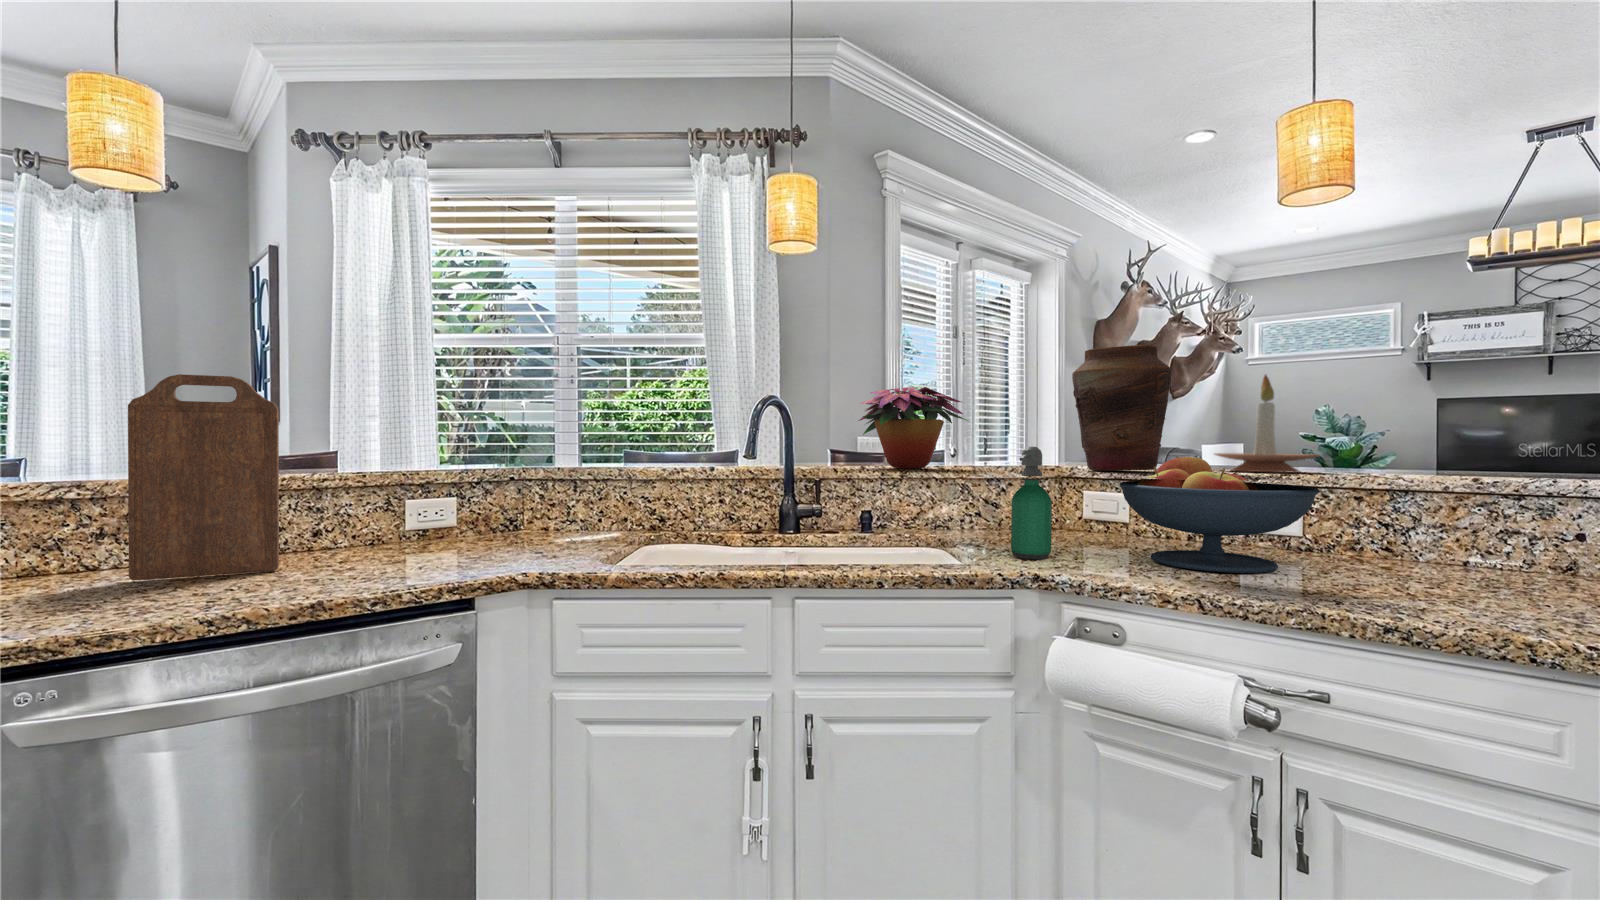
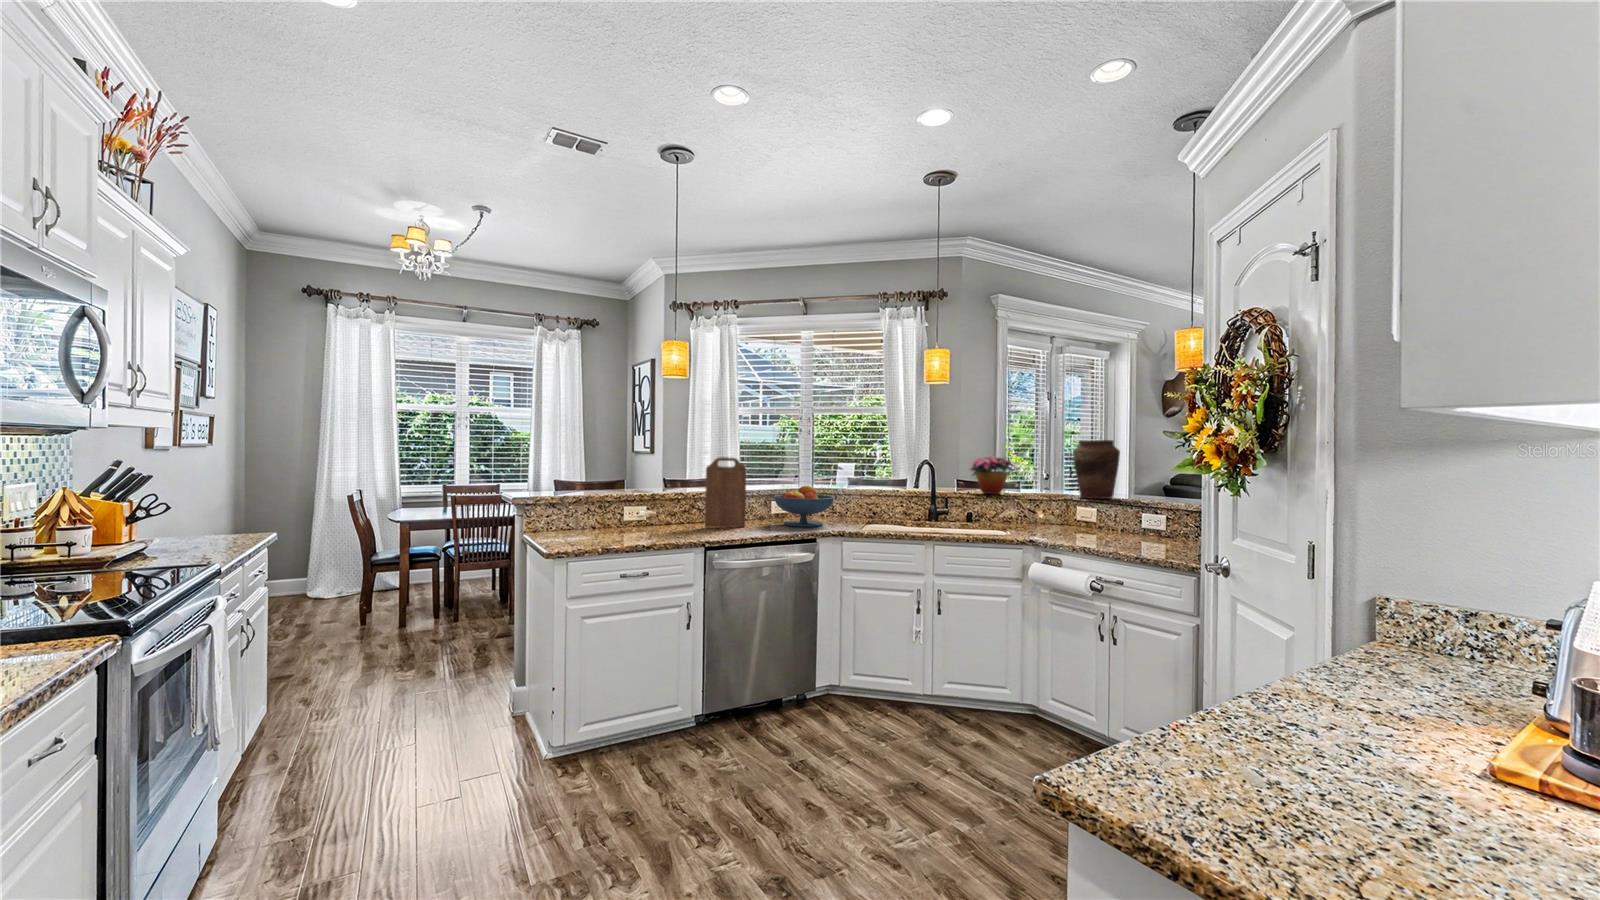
candle holder: present [1215,375,1319,472] -> none [1153,452,1206,502]
soap dispenser: present [1011,446,1052,559] -> none [1028,488,1045,535]
fruit bowl: present [1119,456,1319,573] -> present [774,486,834,527]

